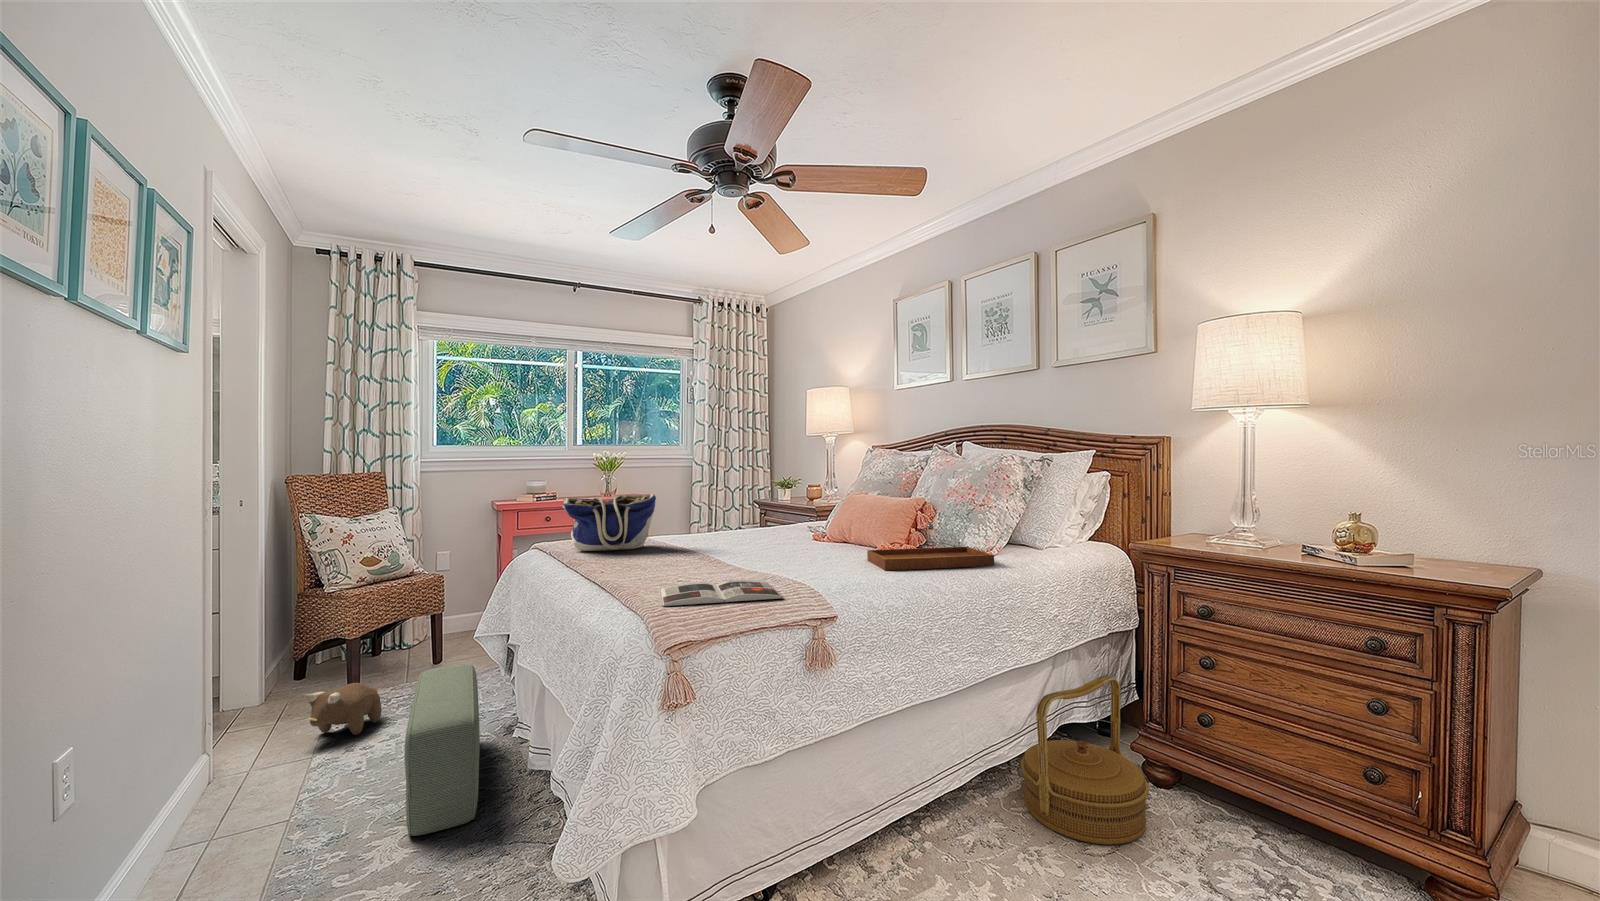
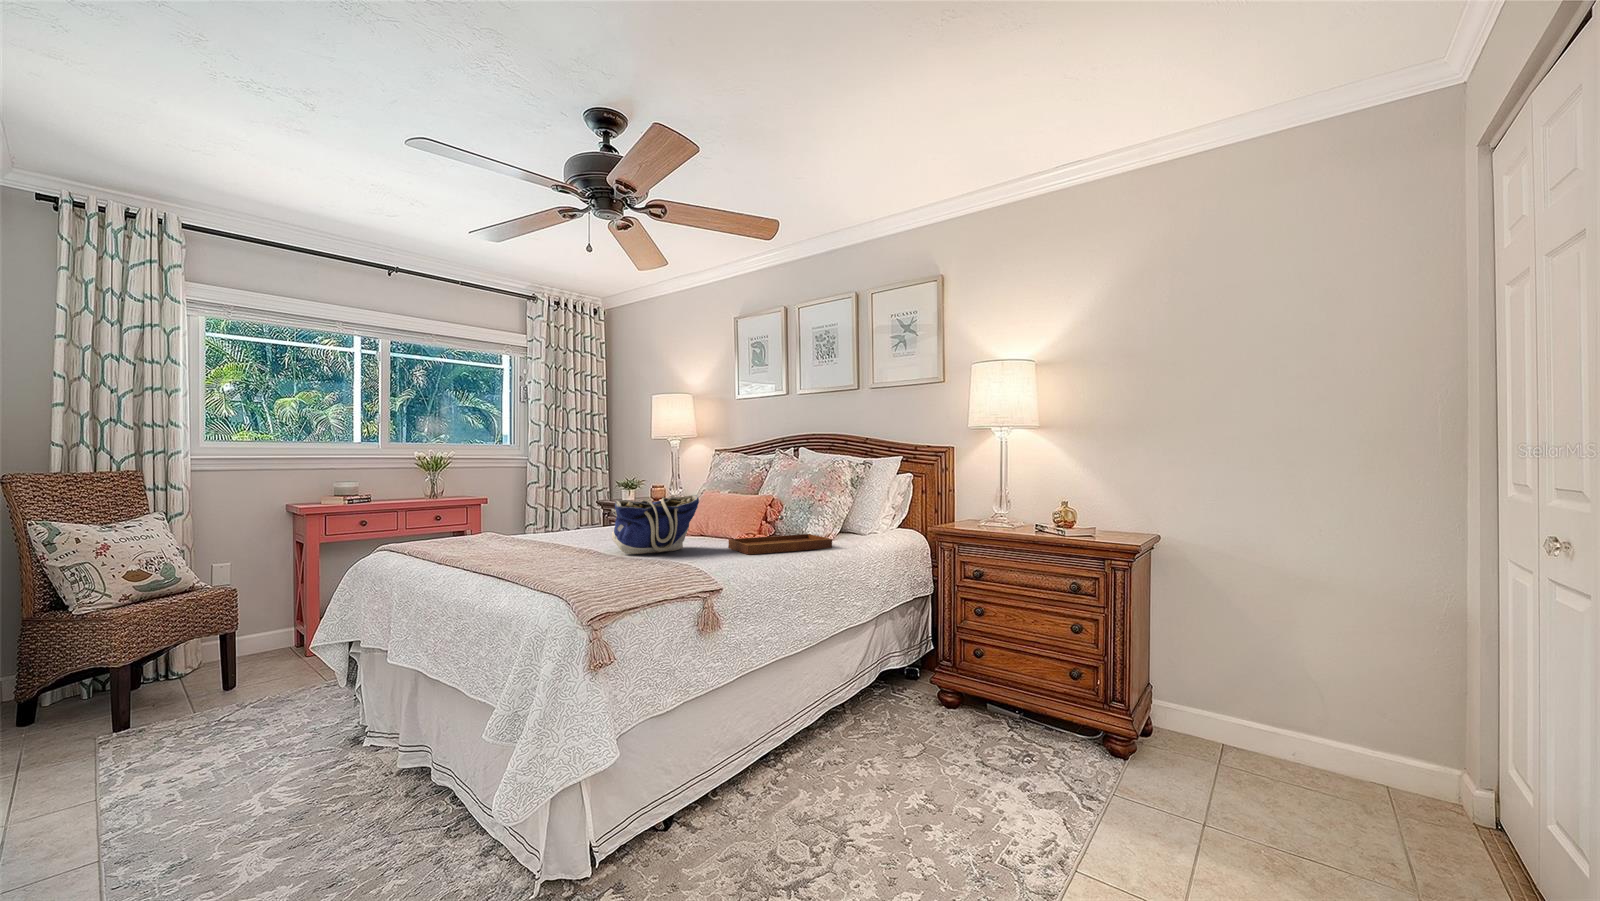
tote bag: present [562,493,656,551] -> present [611,495,699,554]
magazine: present [660,580,783,606] -> none [559,566,677,589]
pouf: present [404,664,480,836] -> none [248,674,351,844]
woven basket: present [1021,675,1149,845] -> none [852,628,942,751]
plush toy: present [304,683,382,735] -> none [79,712,178,773]

